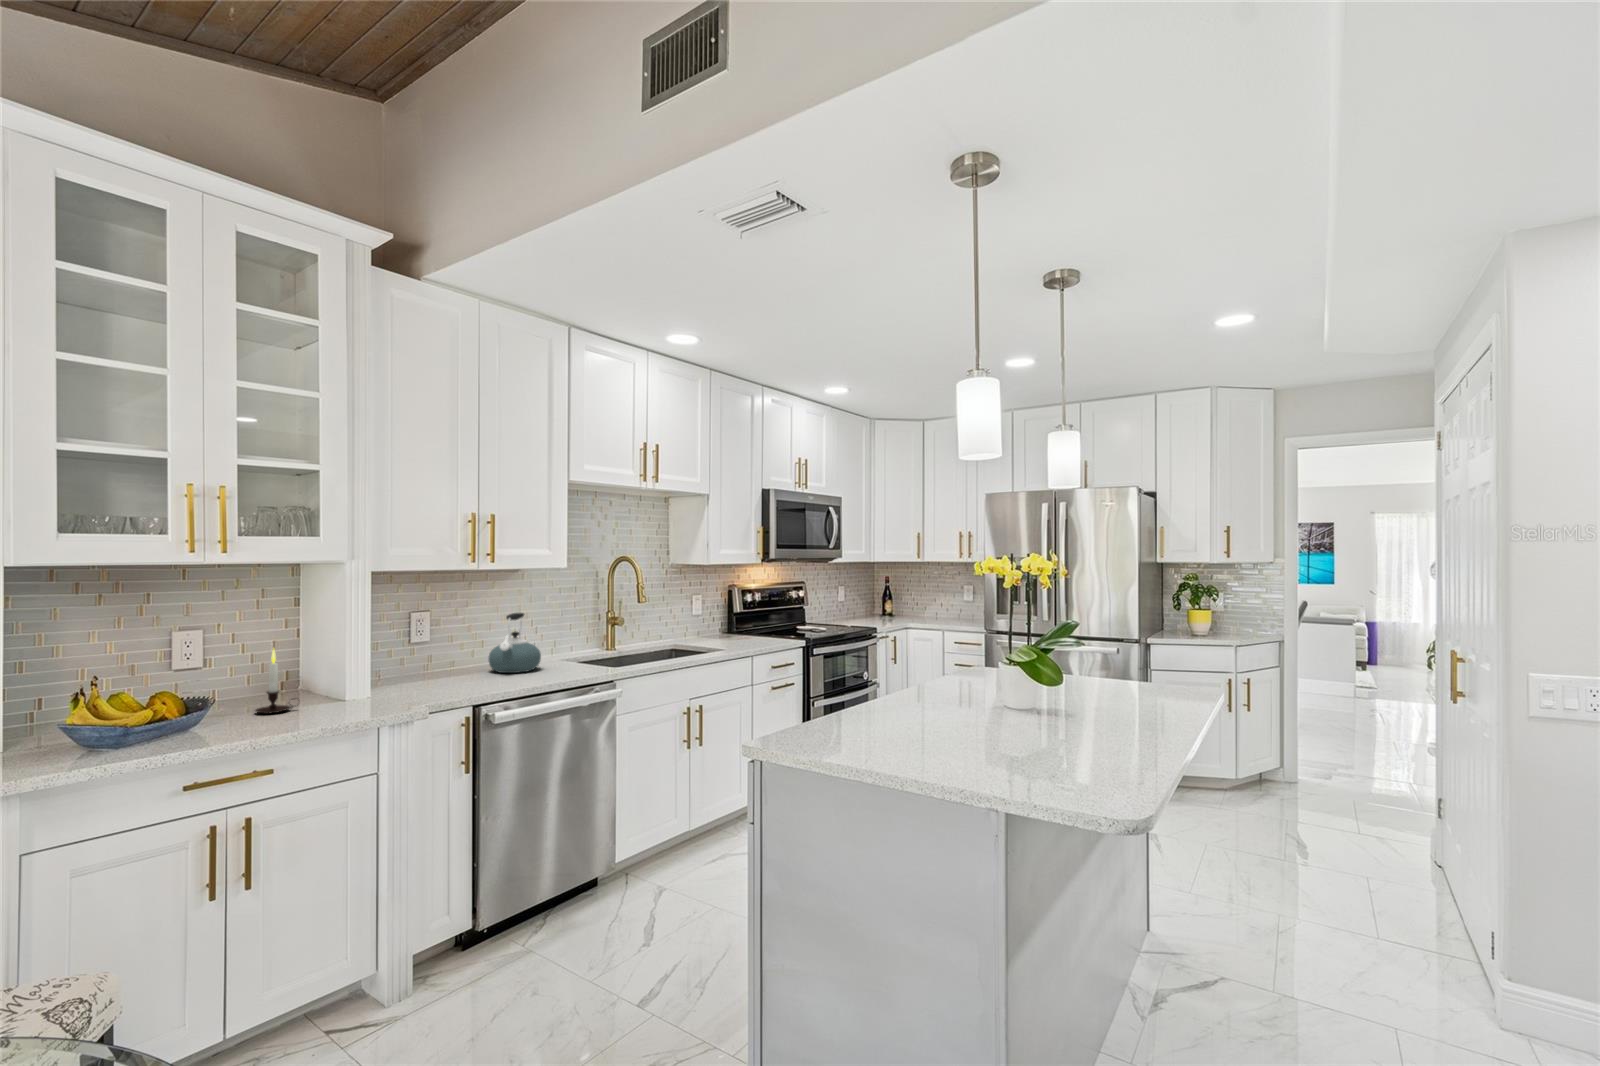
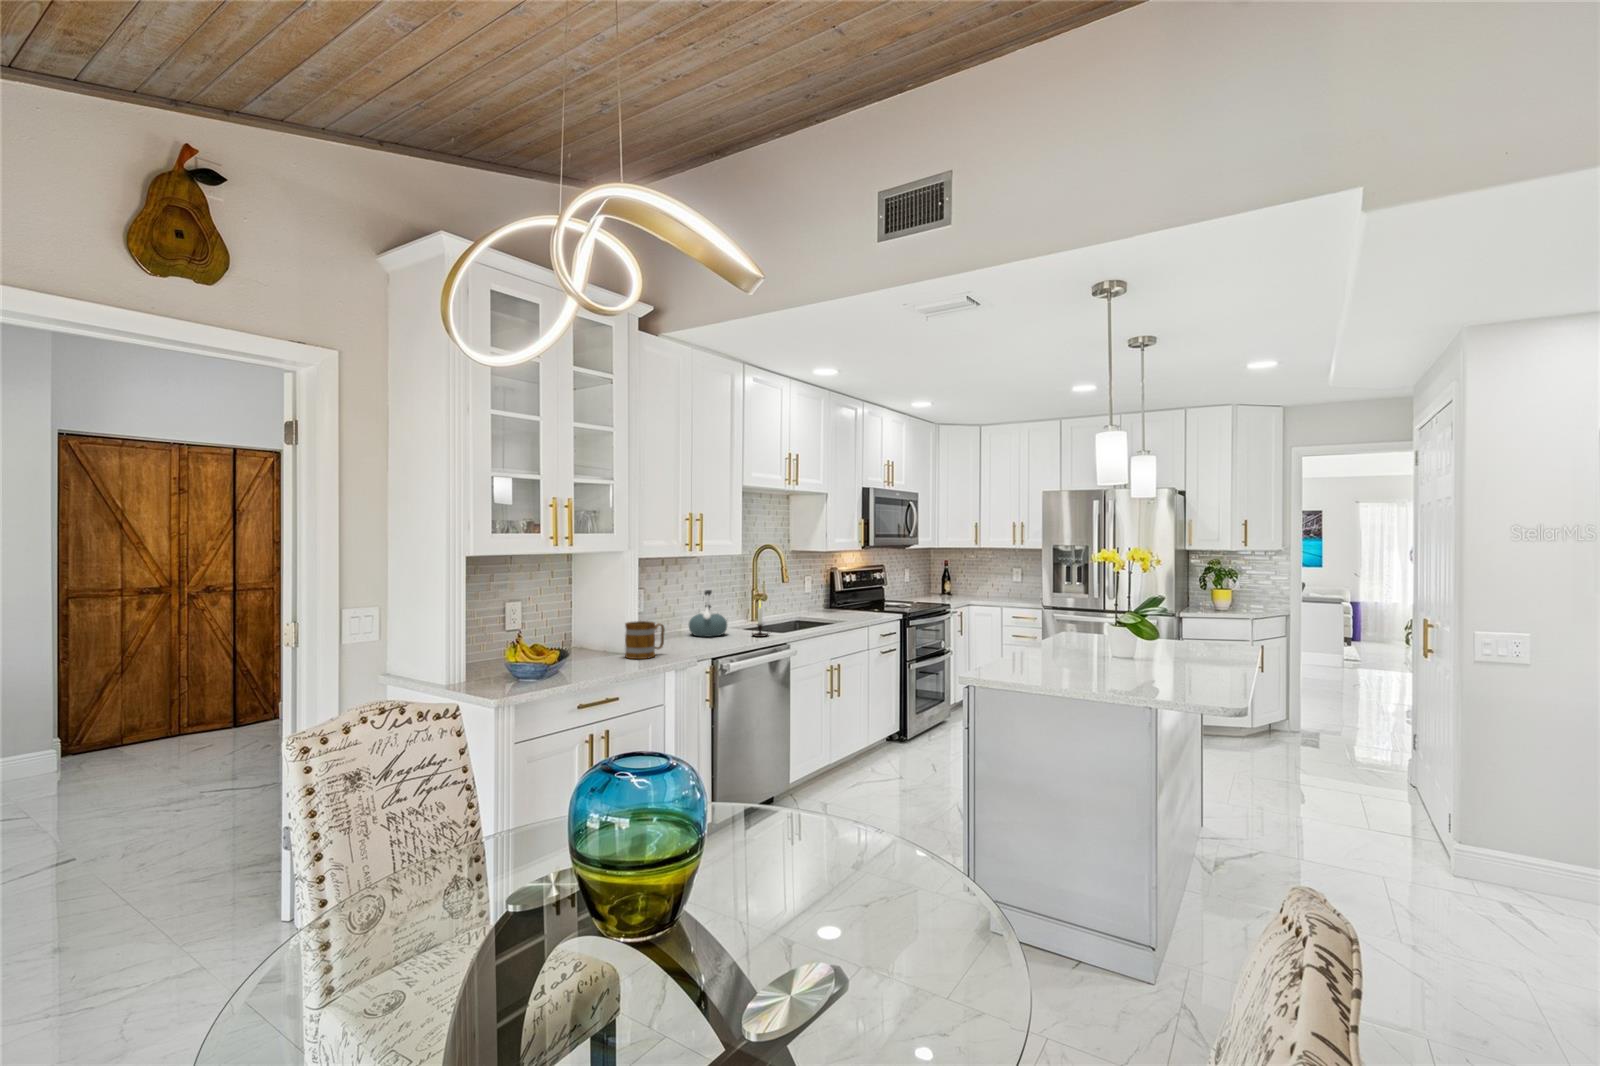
candle: present [255,649,293,714] -> present [752,602,768,637]
mug: none [335,656,402,710] -> present [625,621,665,659]

